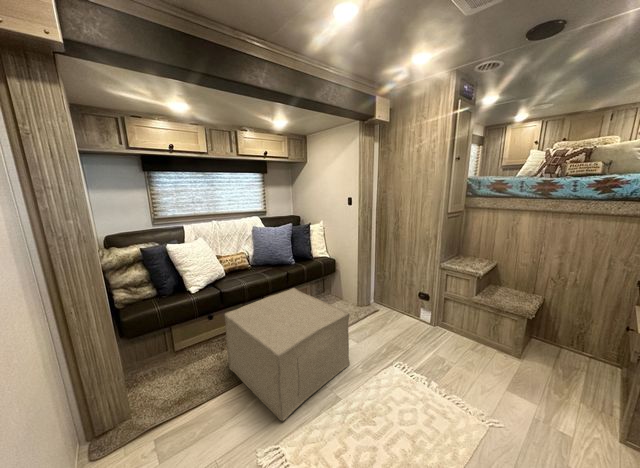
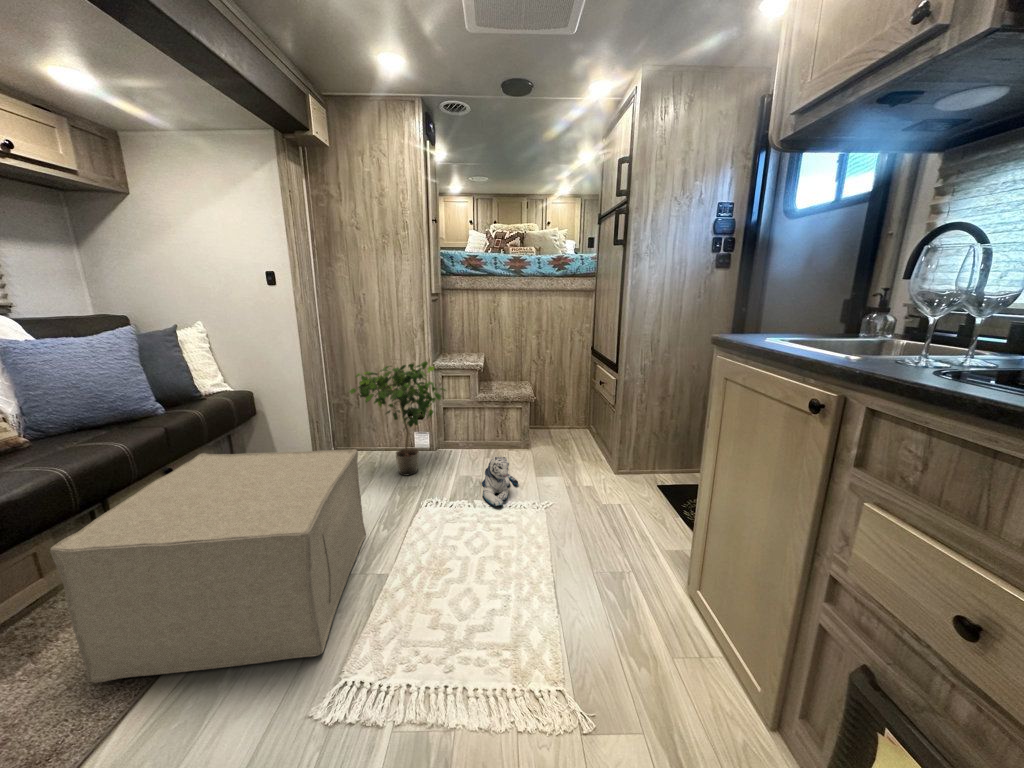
potted plant: none [373,260,441,337] -> present [349,361,446,476]
plush toy: none [441,356,483,401] -> present [482,457,518,507]

